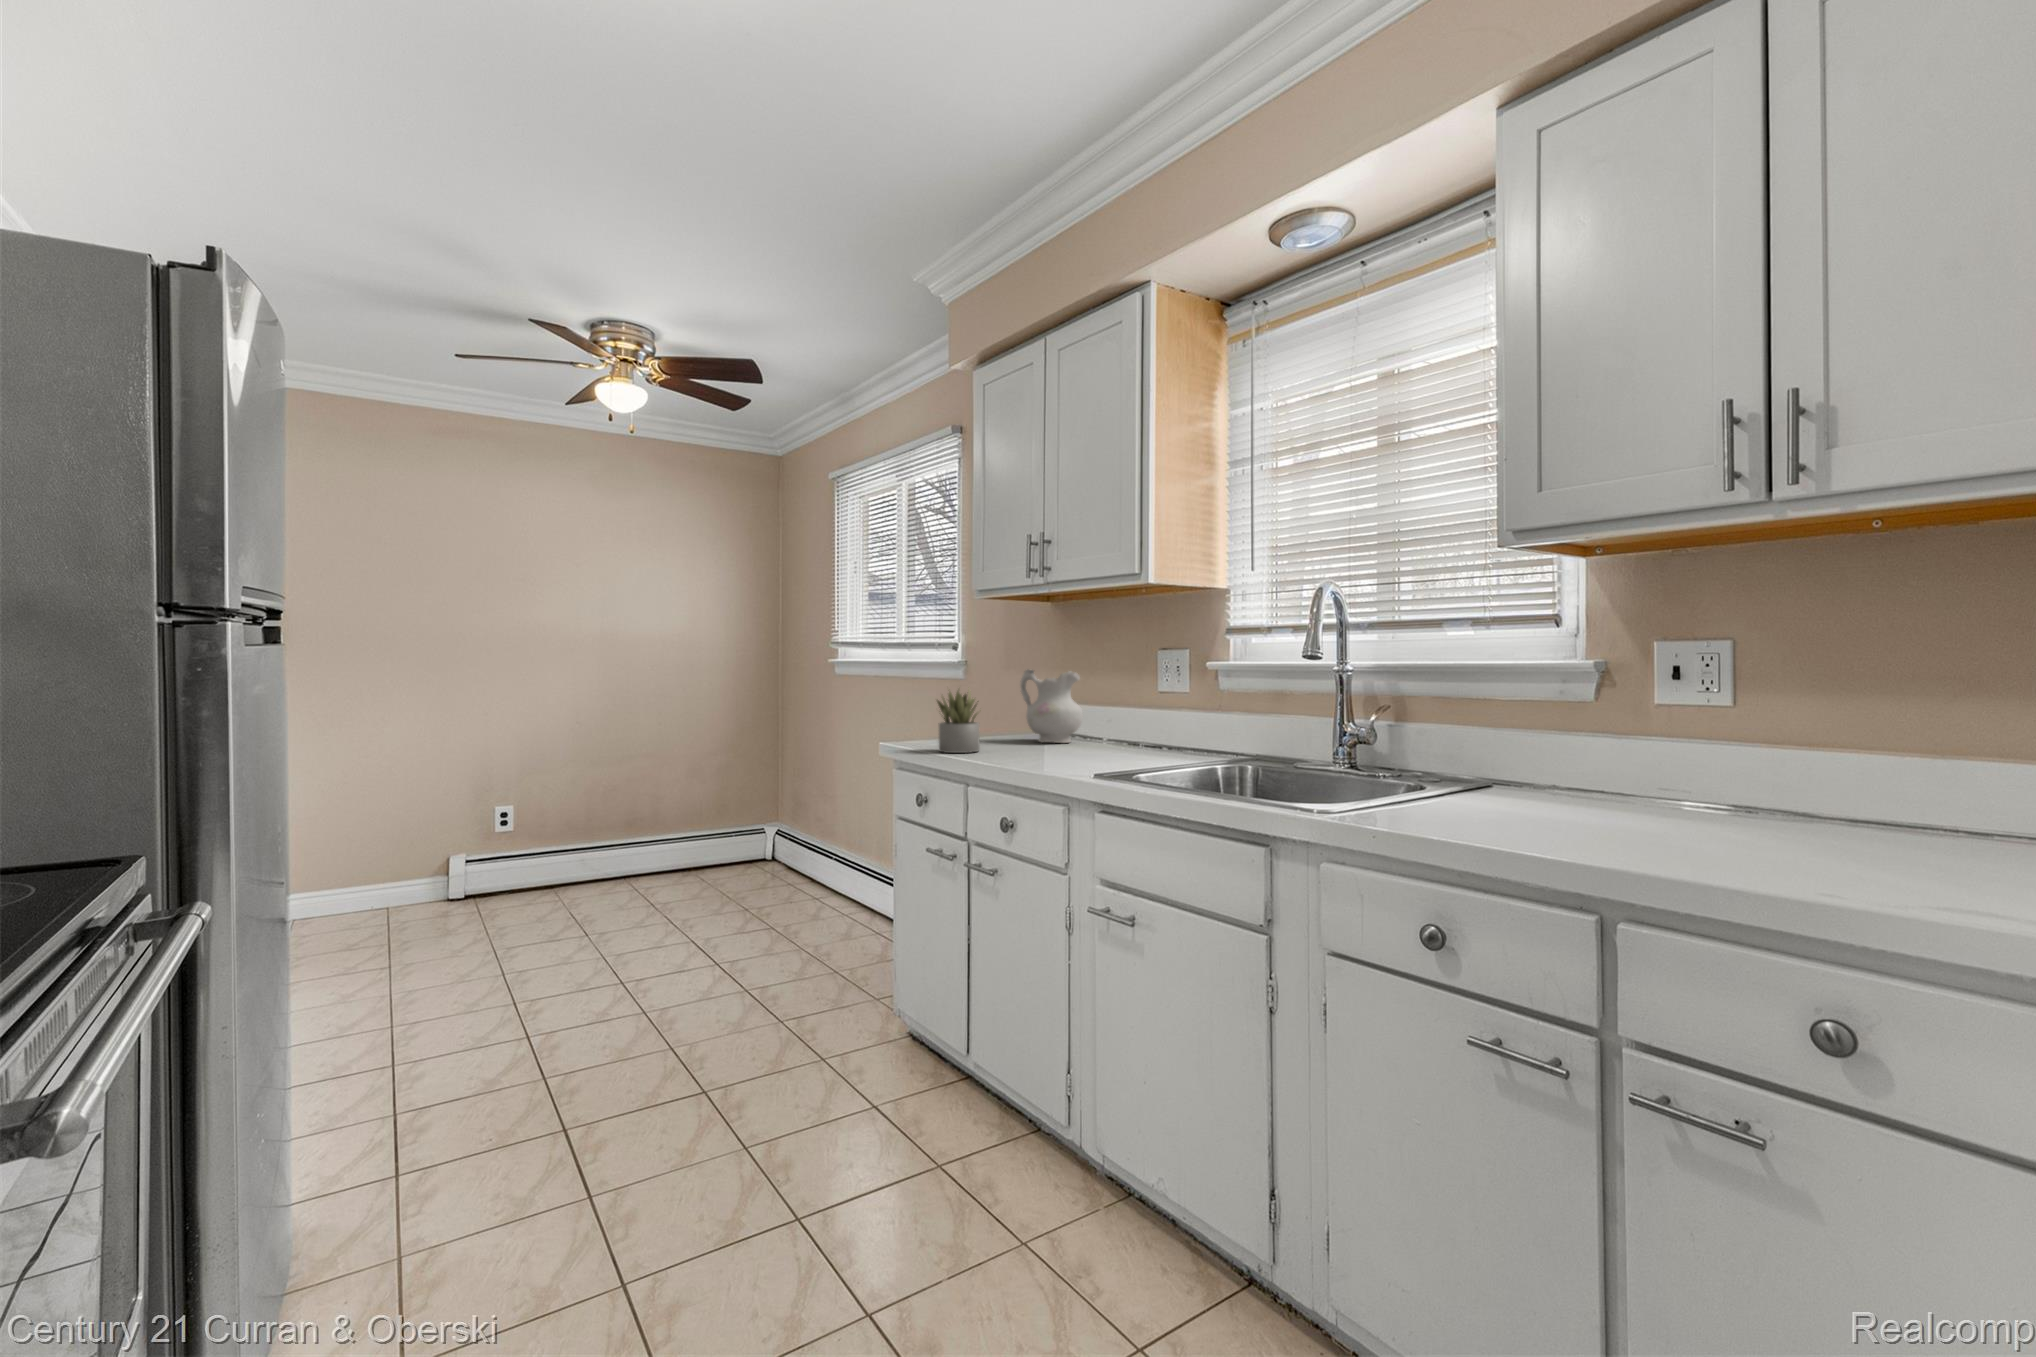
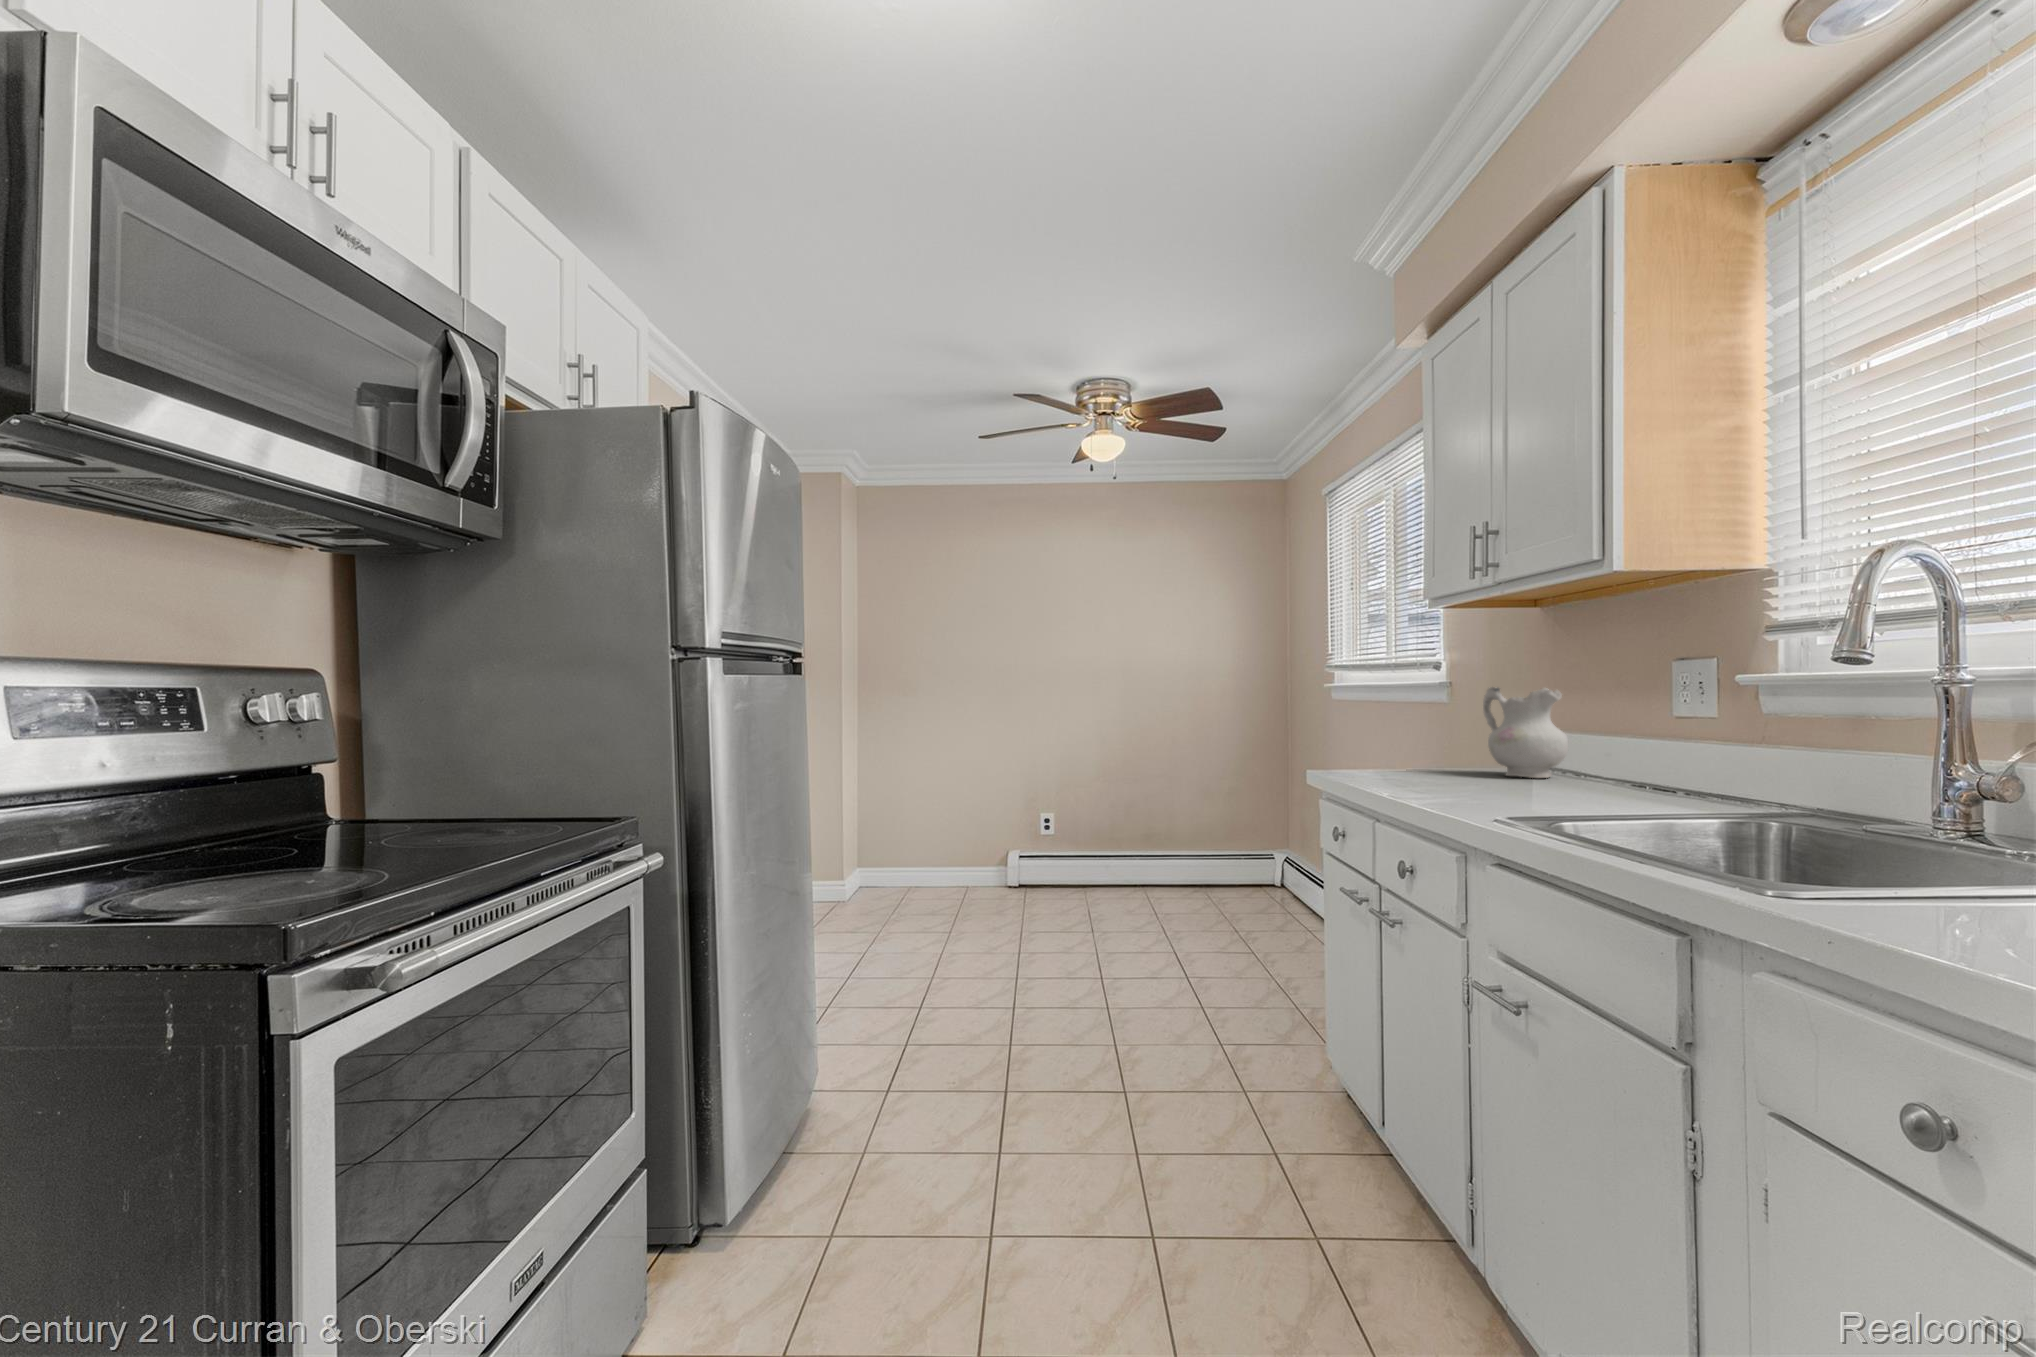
succulent plant: present [937,690,981,753] -> none [1351,706,1407,782]

